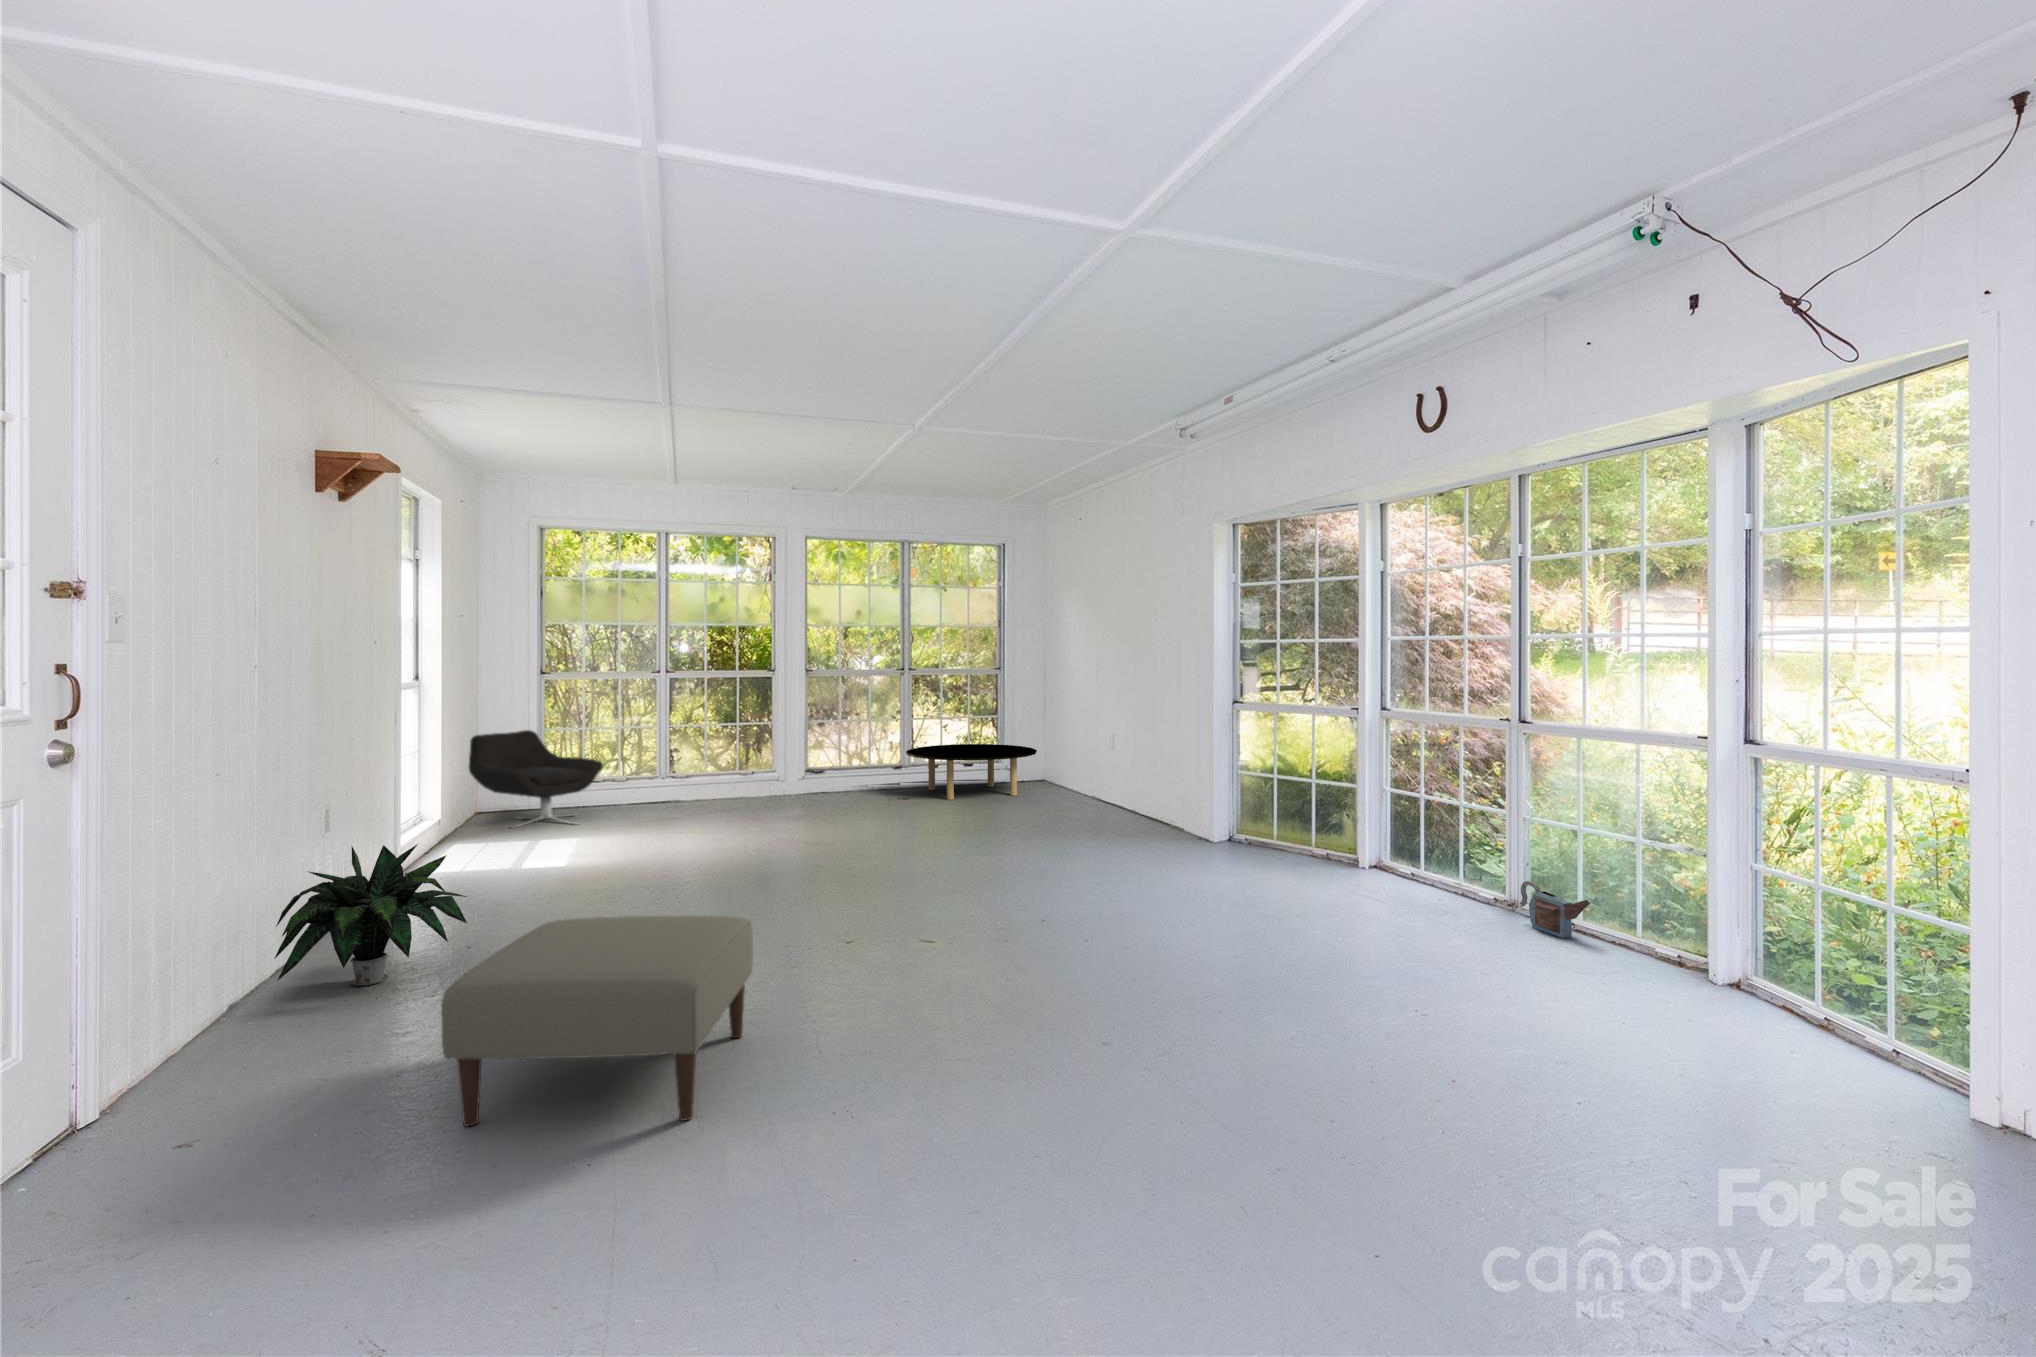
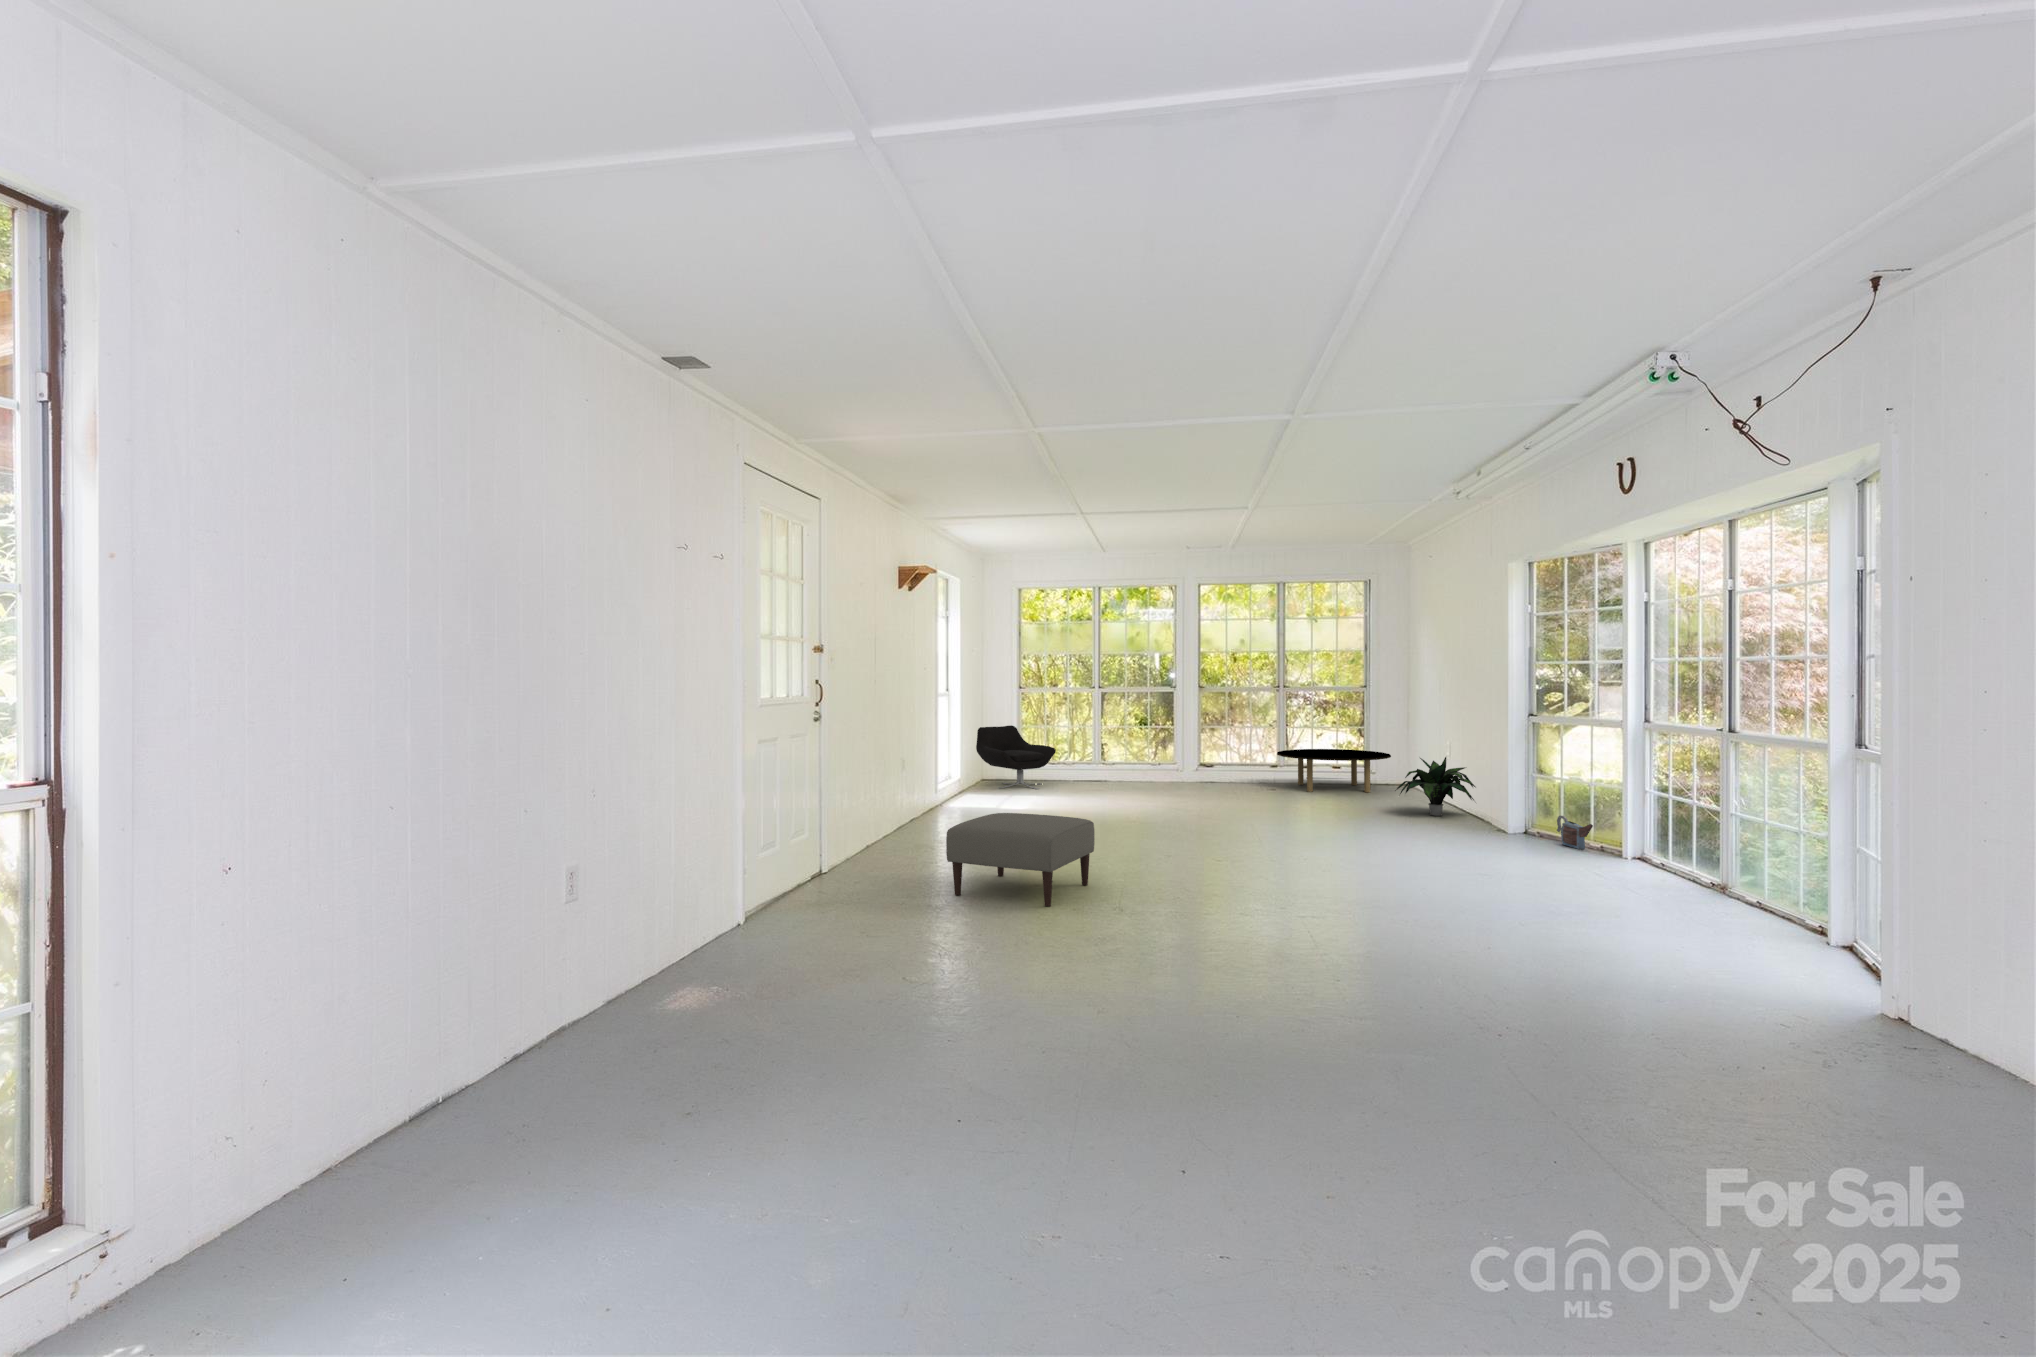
potted plant: present [275,844,467,985] -> present [1395,757,1475,816]
watering can: present [1520,881,1590,938] -> present [1557,816,1593,849]

